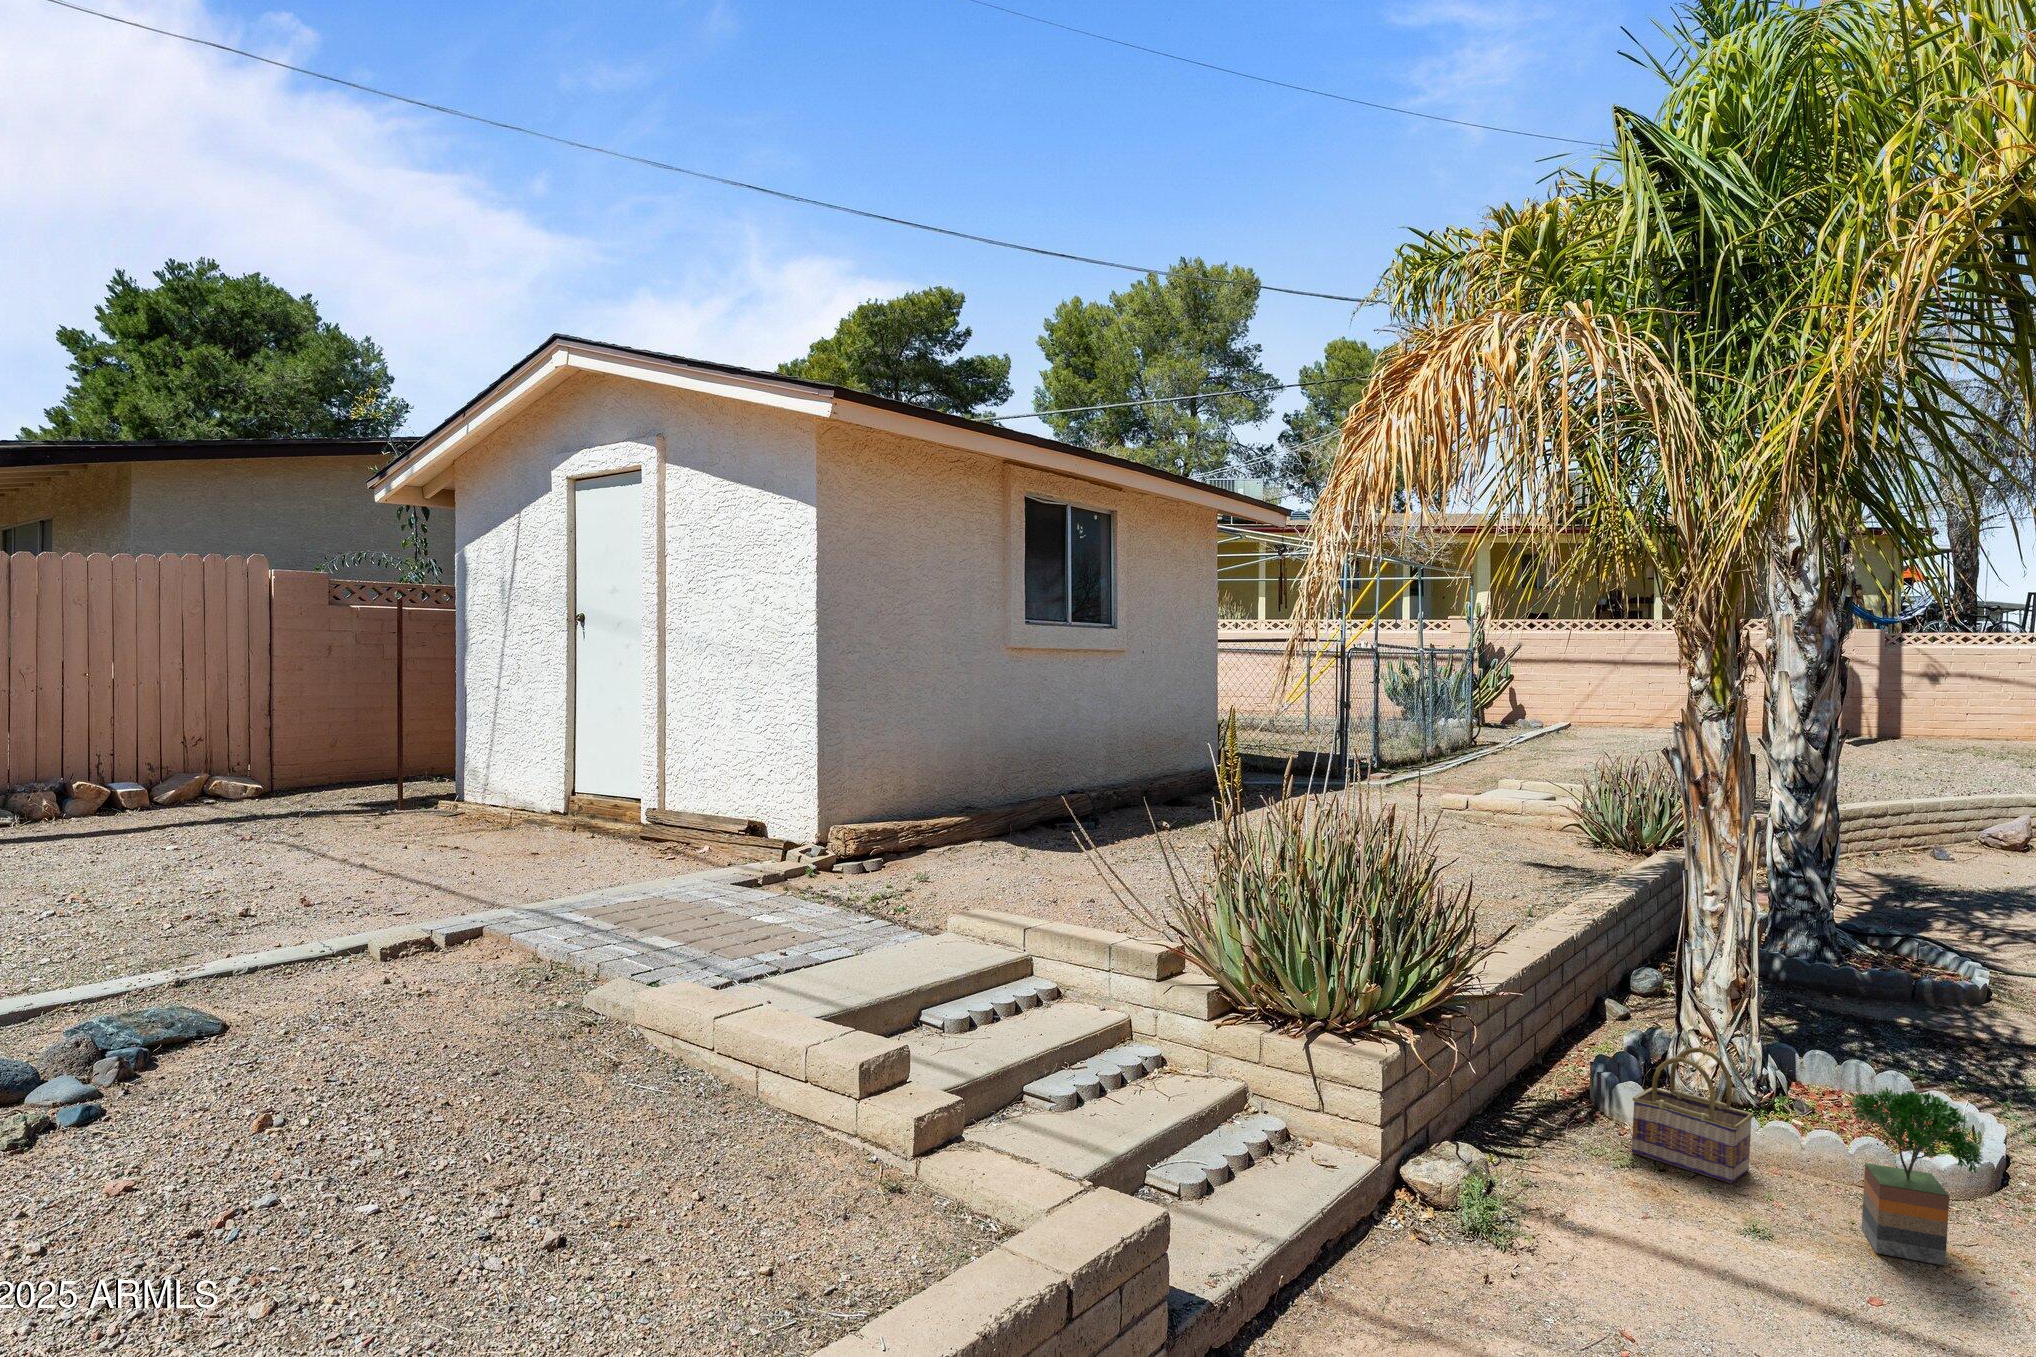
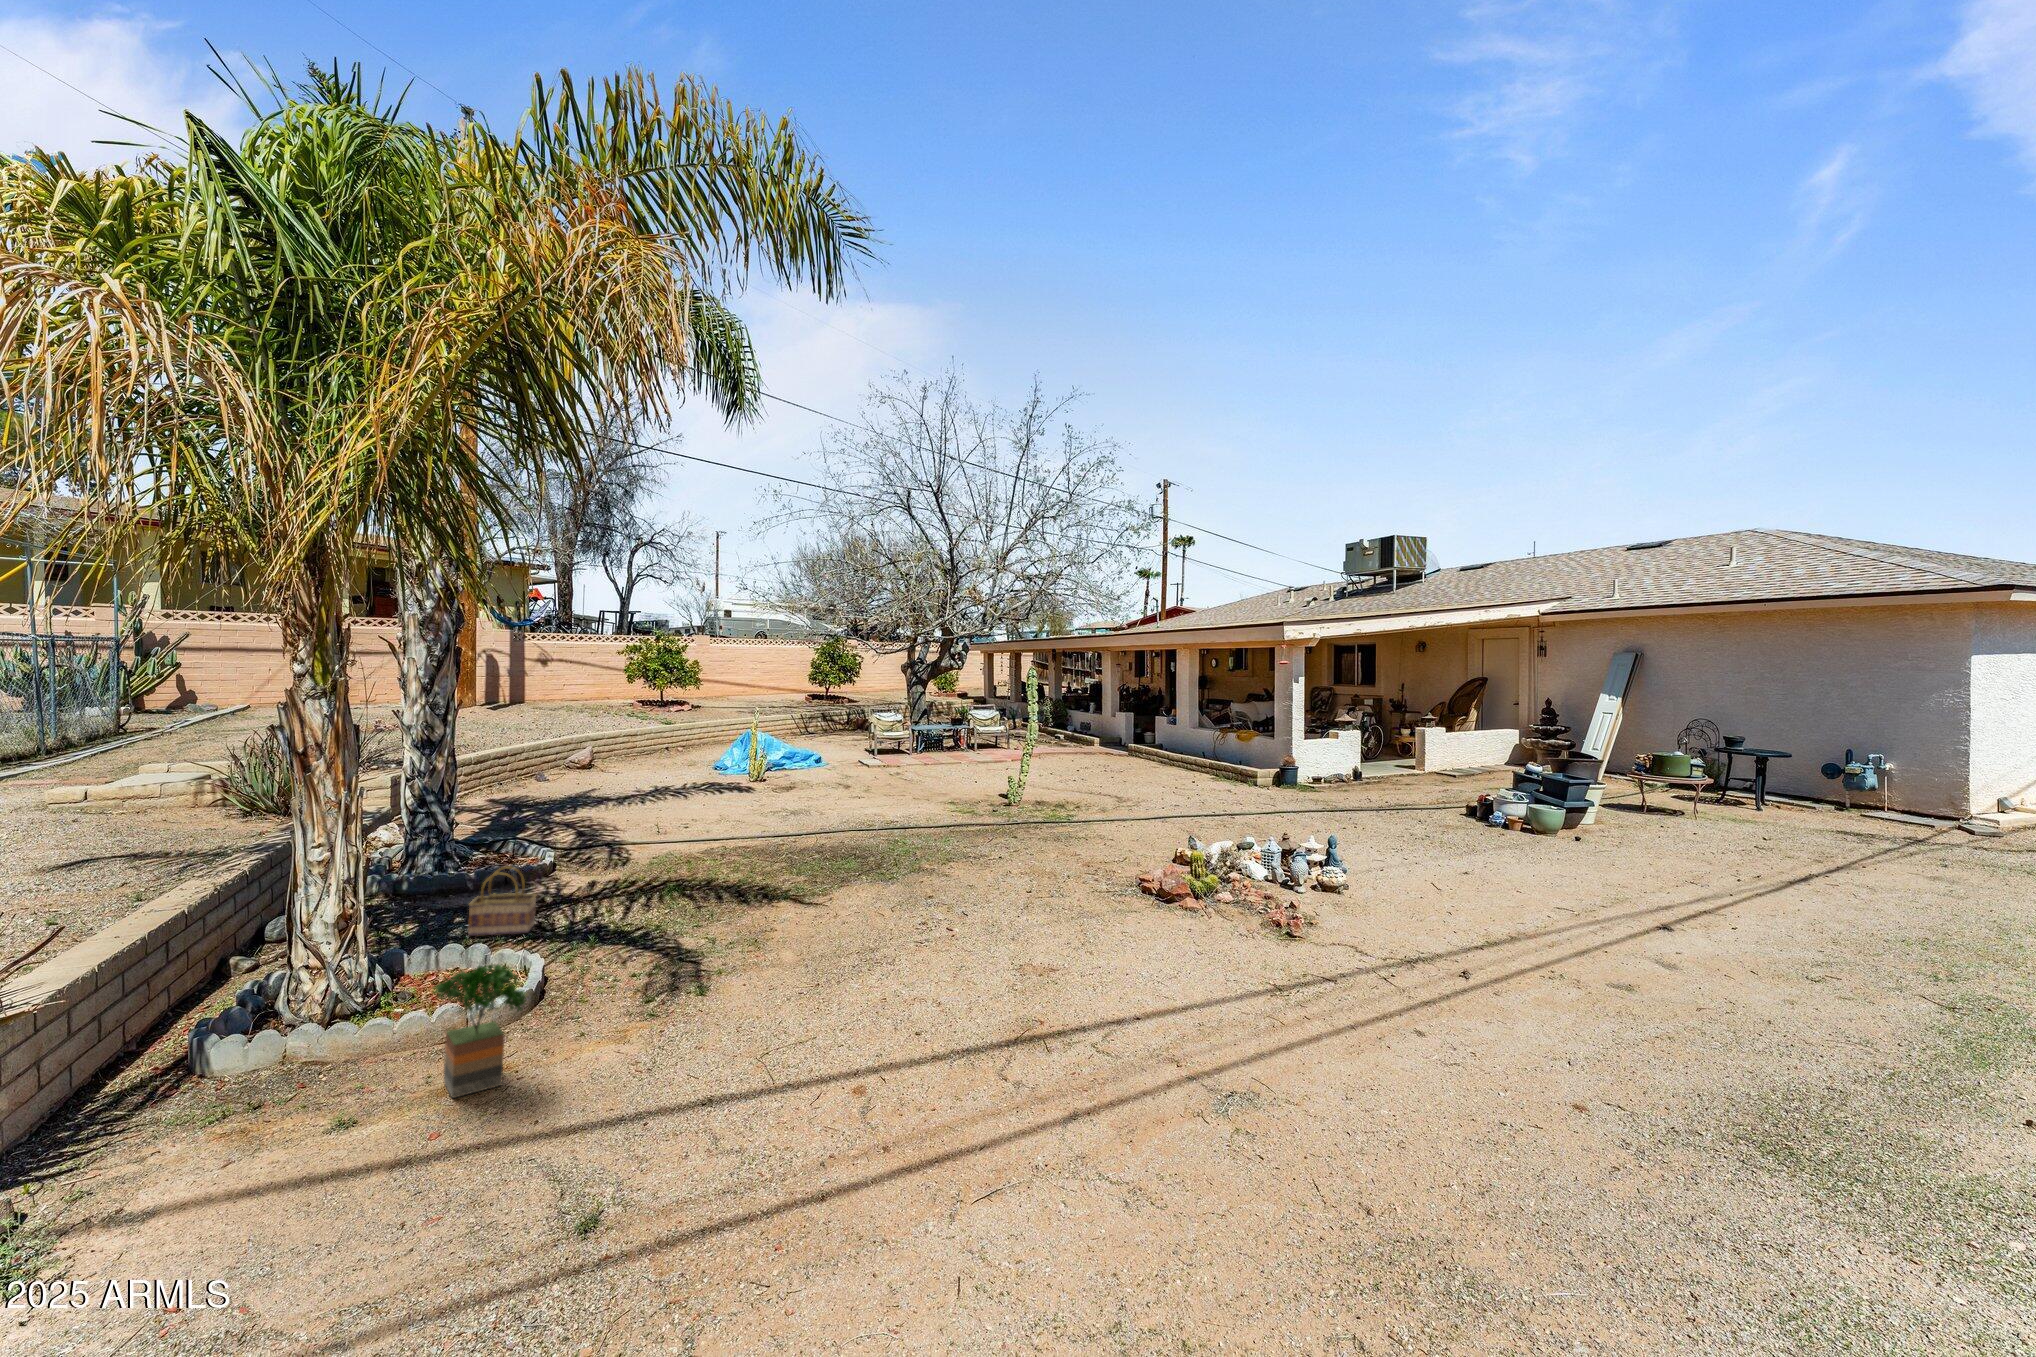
basket: present [1632,1047,1754,1183] -> present [468,866,536,936]

